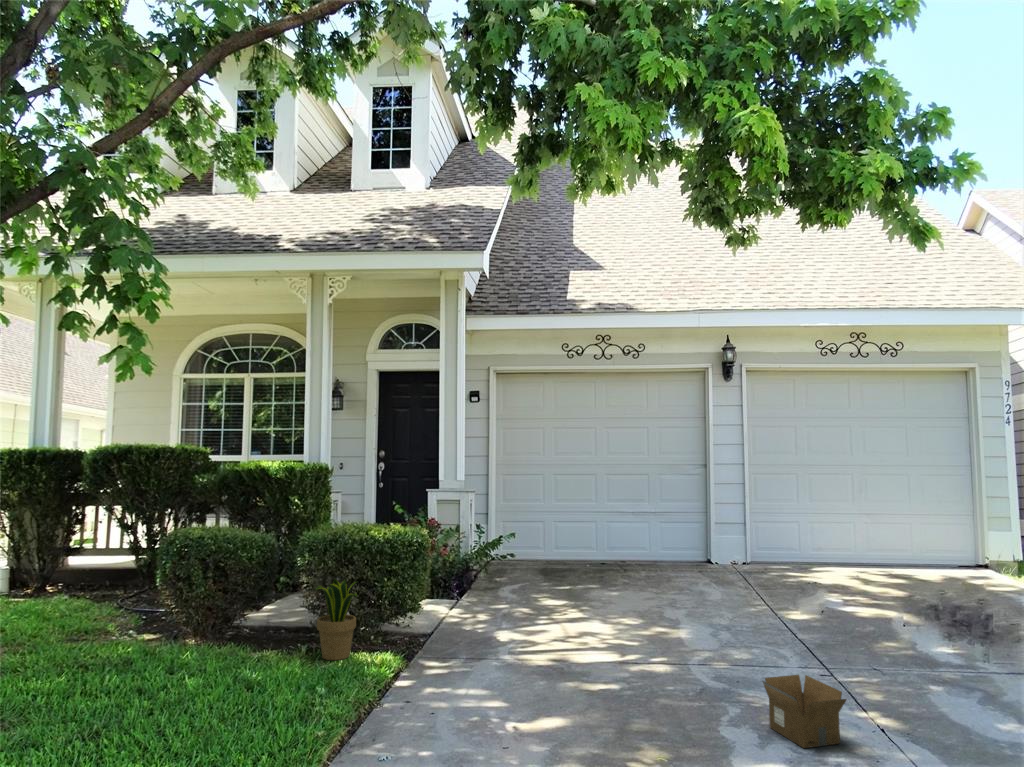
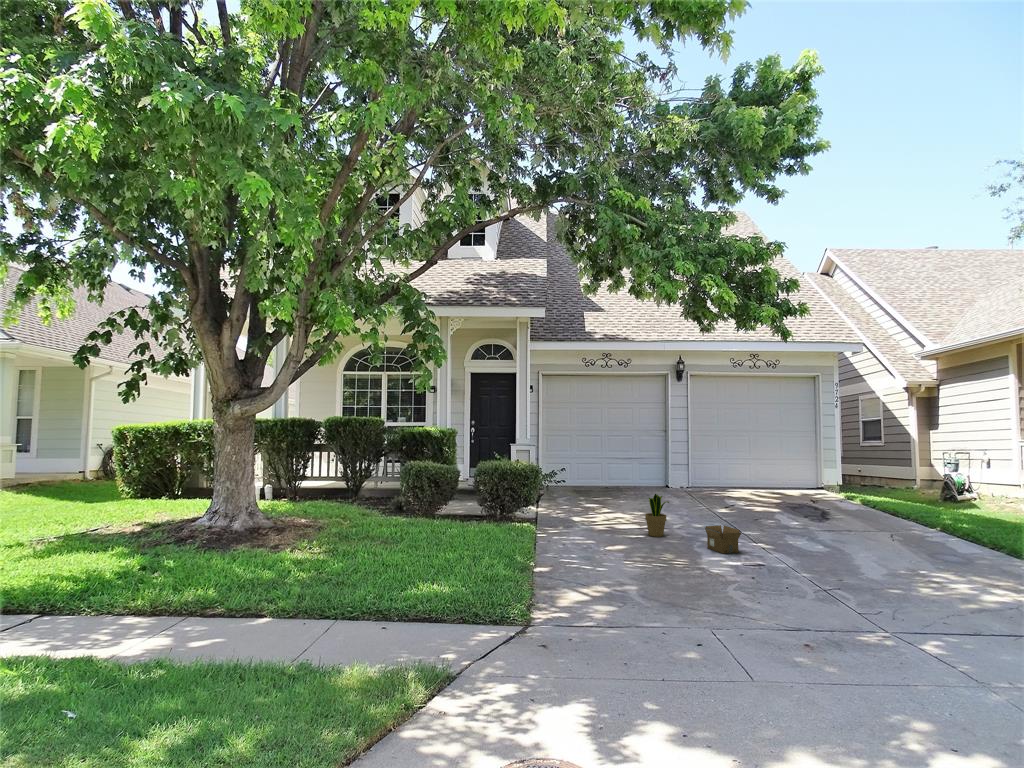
potted plant: present [316,579,357,660] -> present [645,494,669,537]

